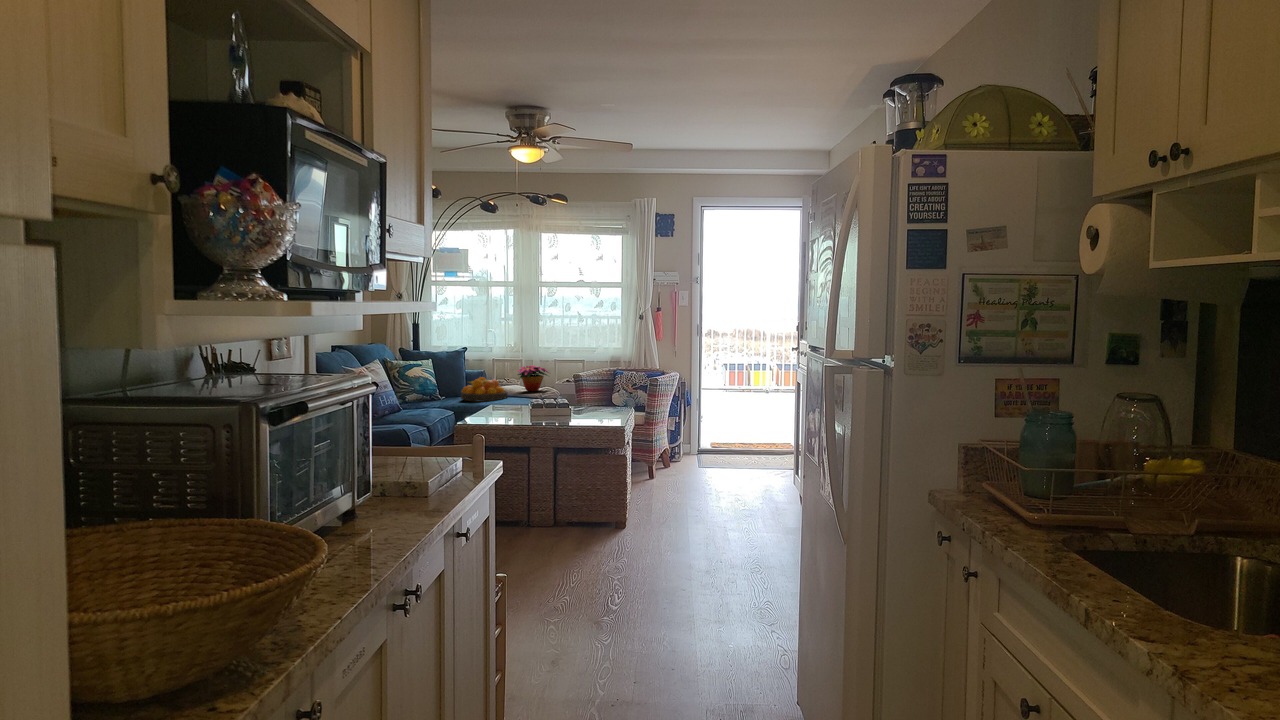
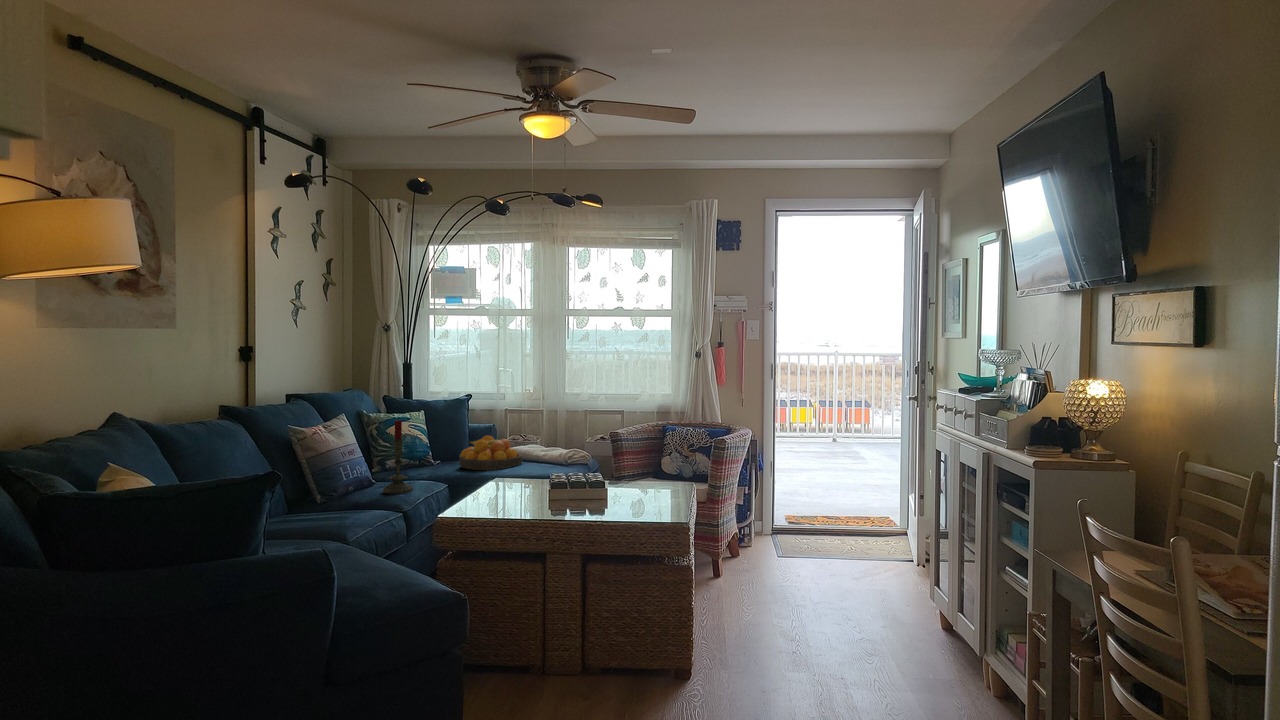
candle: none [410,361,431,415] -> present [383,420,413,494]
flower arrangement: present [517,365,549,391] -> none [532,418,582,453]

